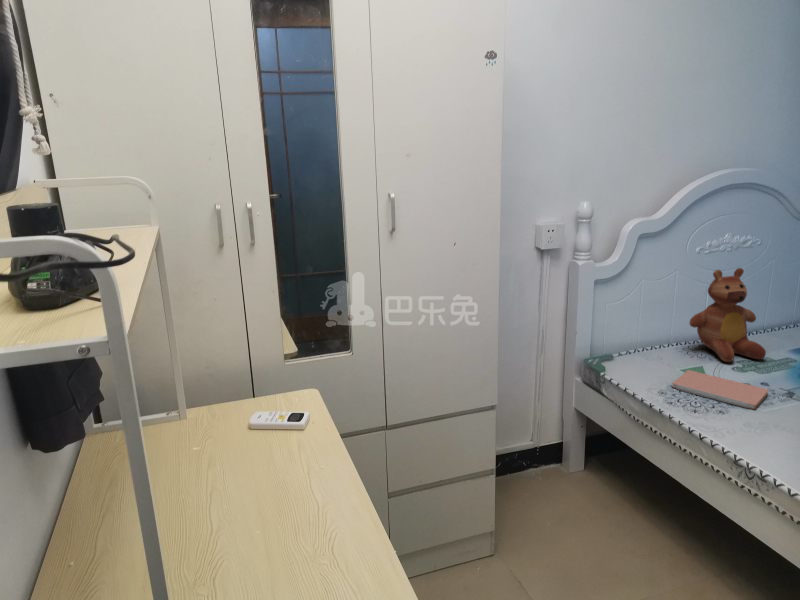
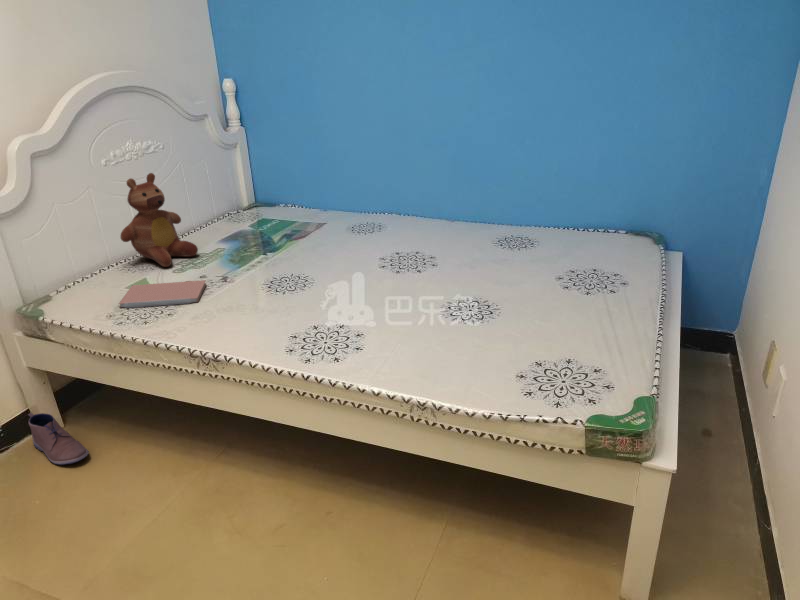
shoe: none [557,446,598,507] -> present [28,413,88,465]

